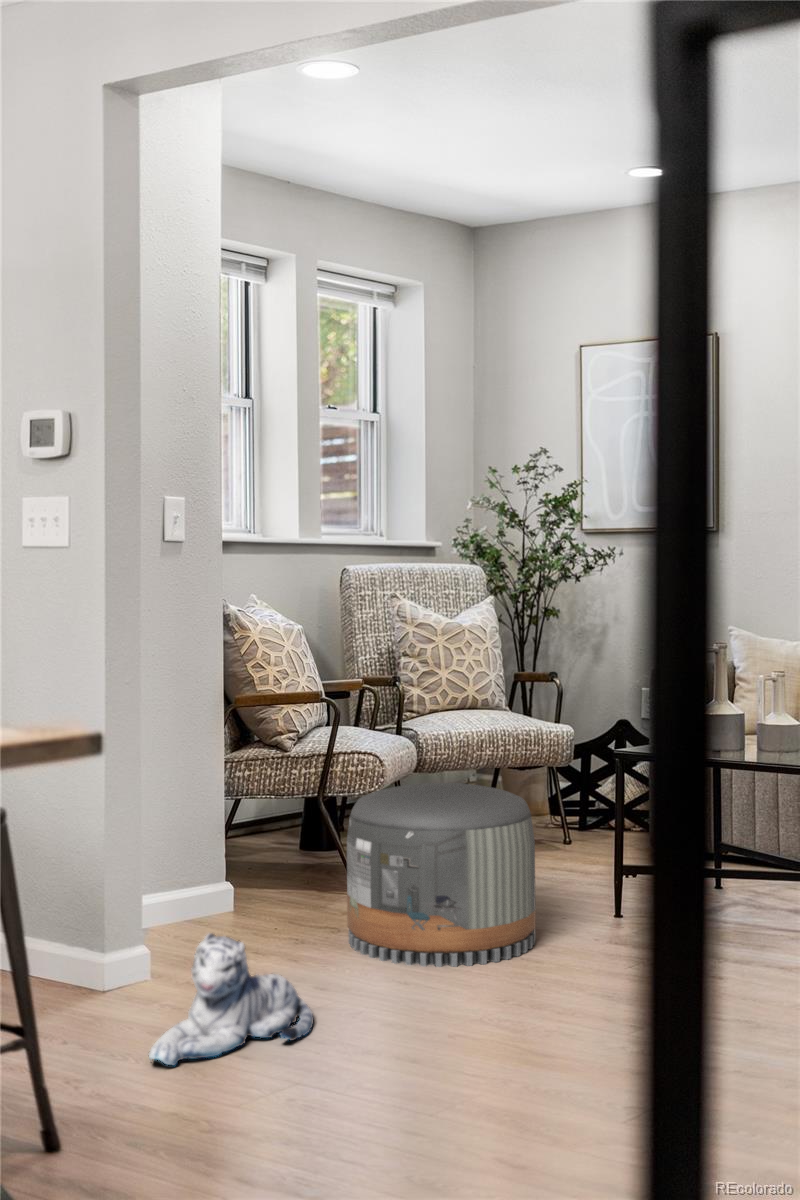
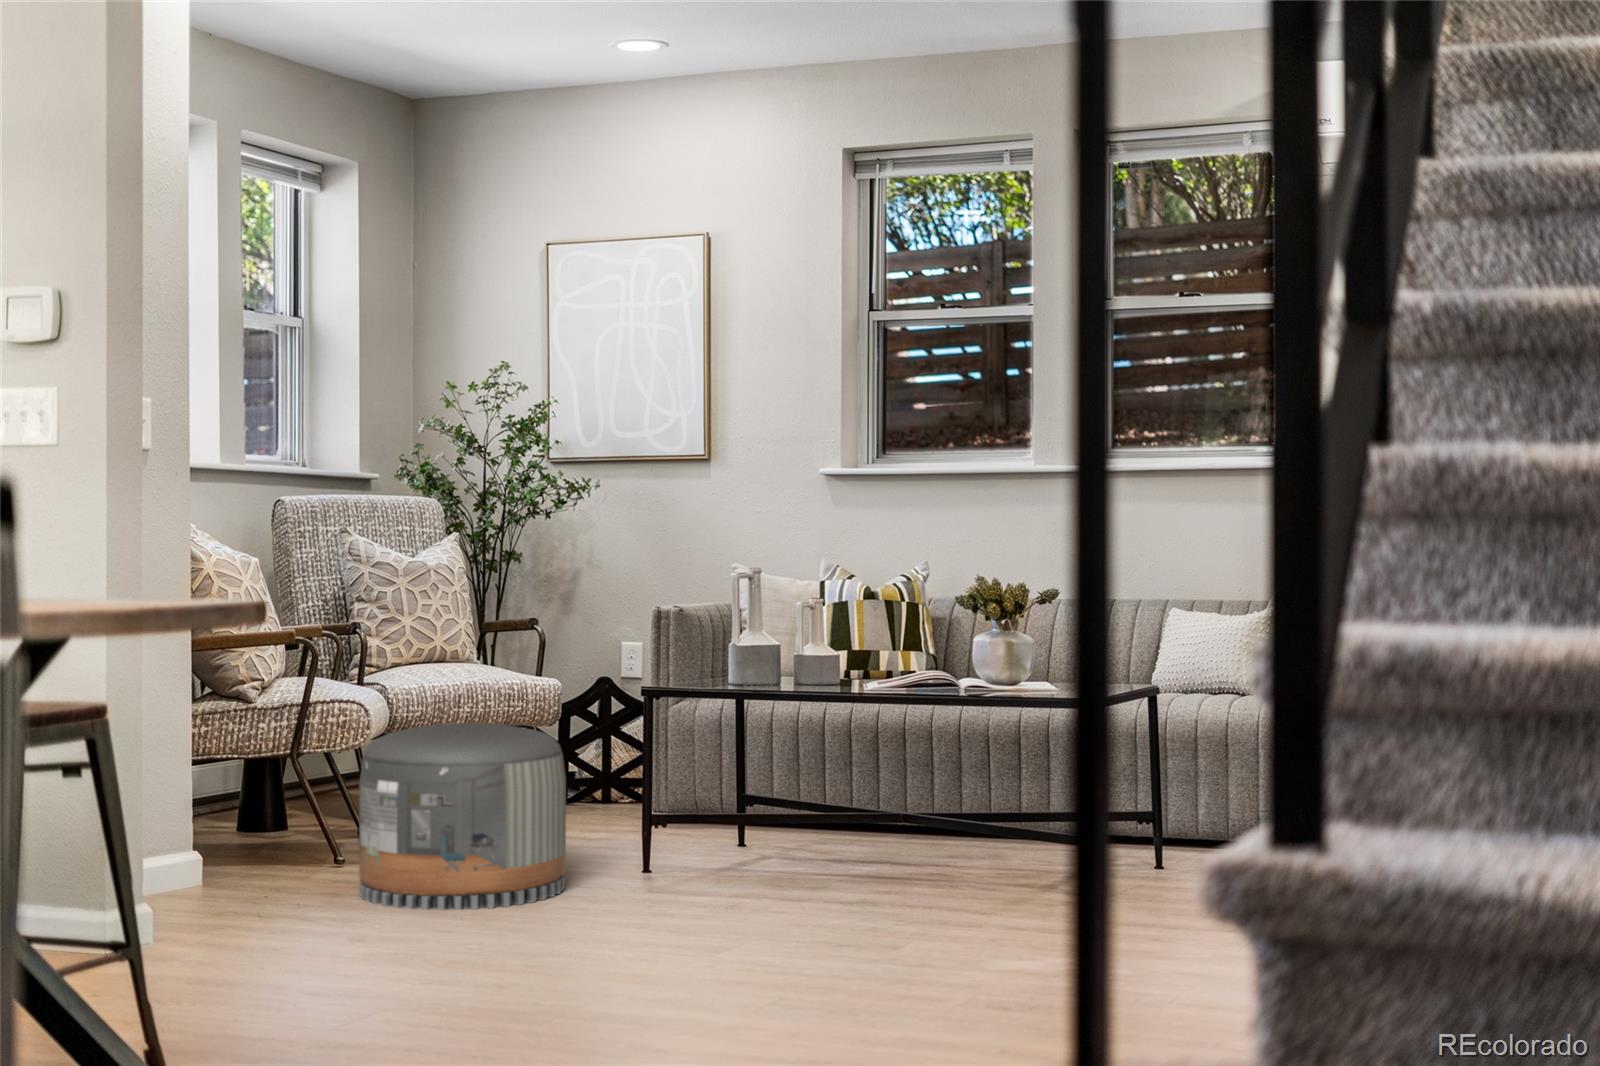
plush toy: present [149,933,314,1065] -> none [222,859,377,991]

